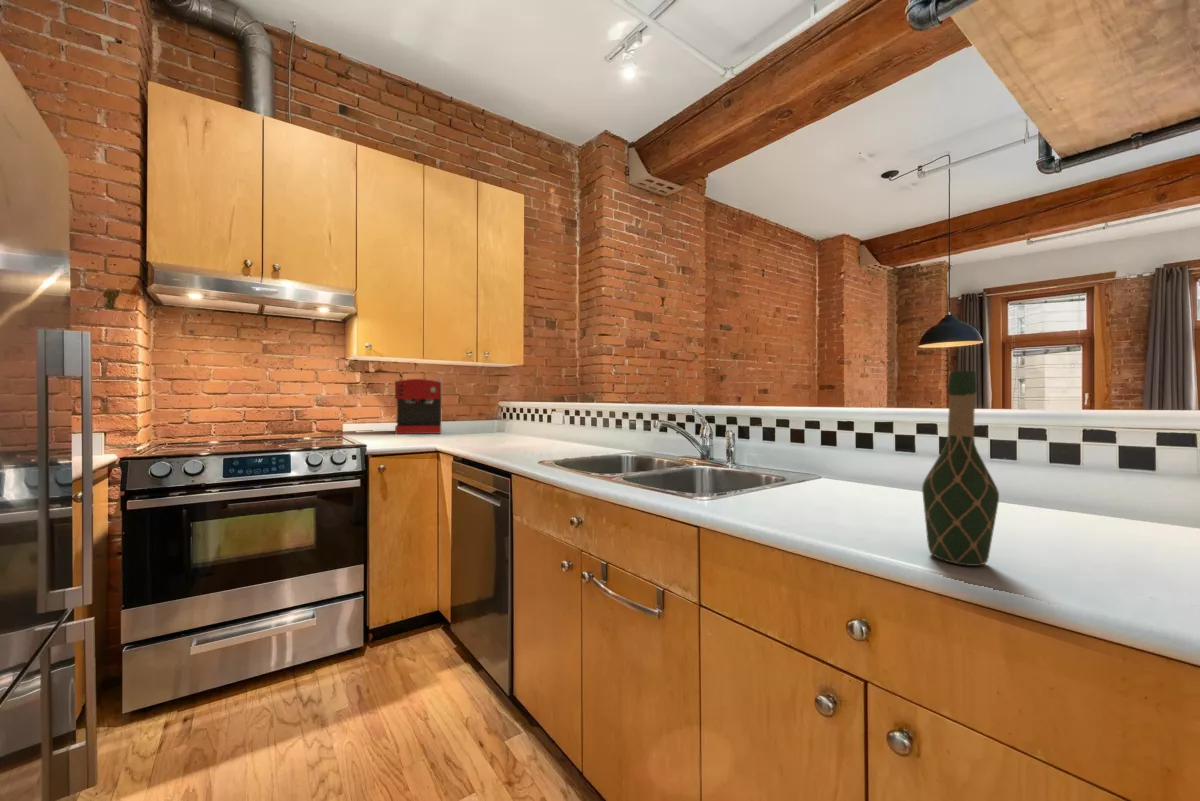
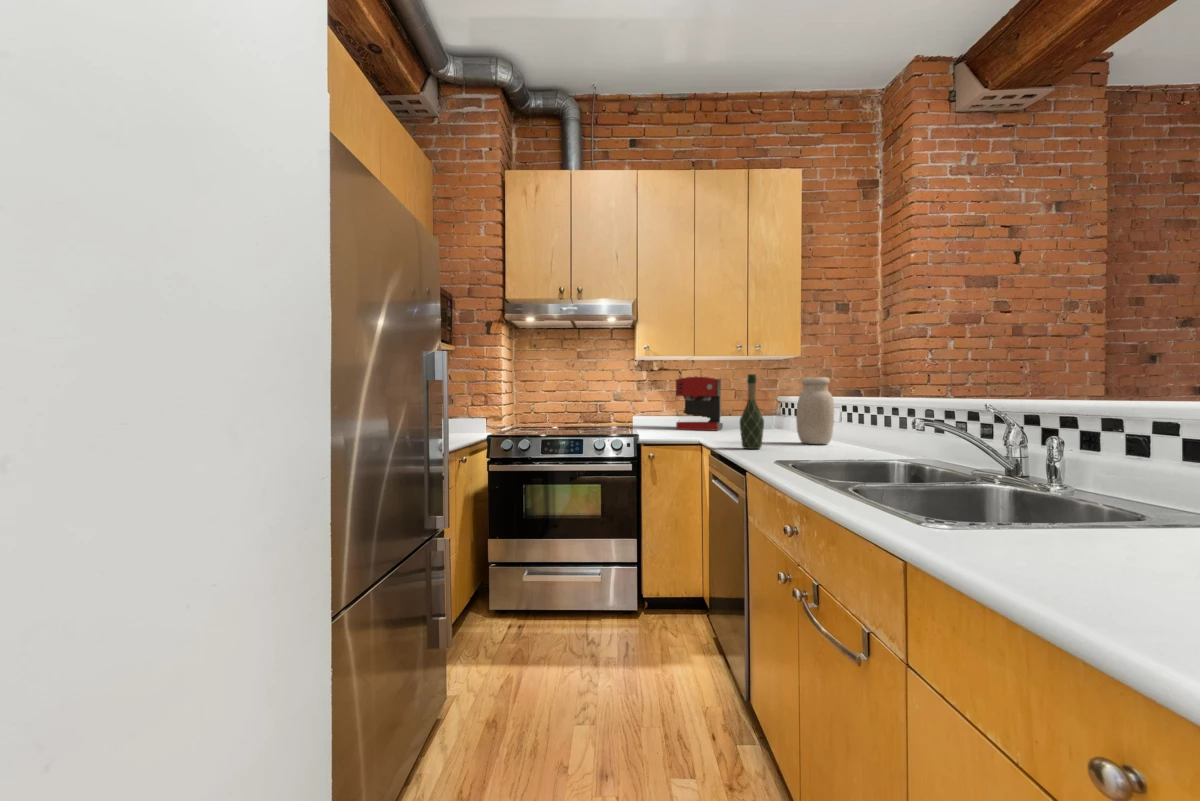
wine bottle: present [922,371,999,566] -> present [740,374,764,449]
jar: none [534,384,566,446] -> present [796,377,834,444]

